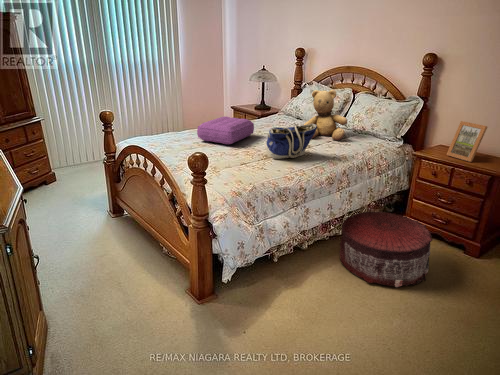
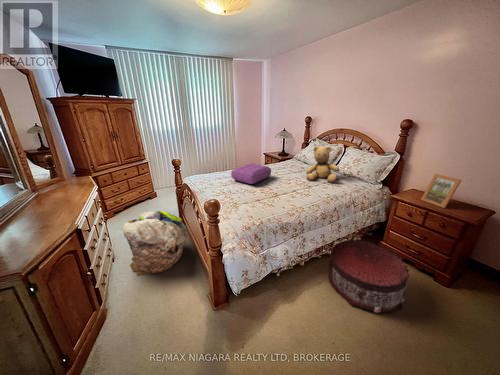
tote bag: present [265,124,317,159] -> none [275,173,314,198]
laundry basket: none [44,186,141,280] -> present [123,211,187,275]

